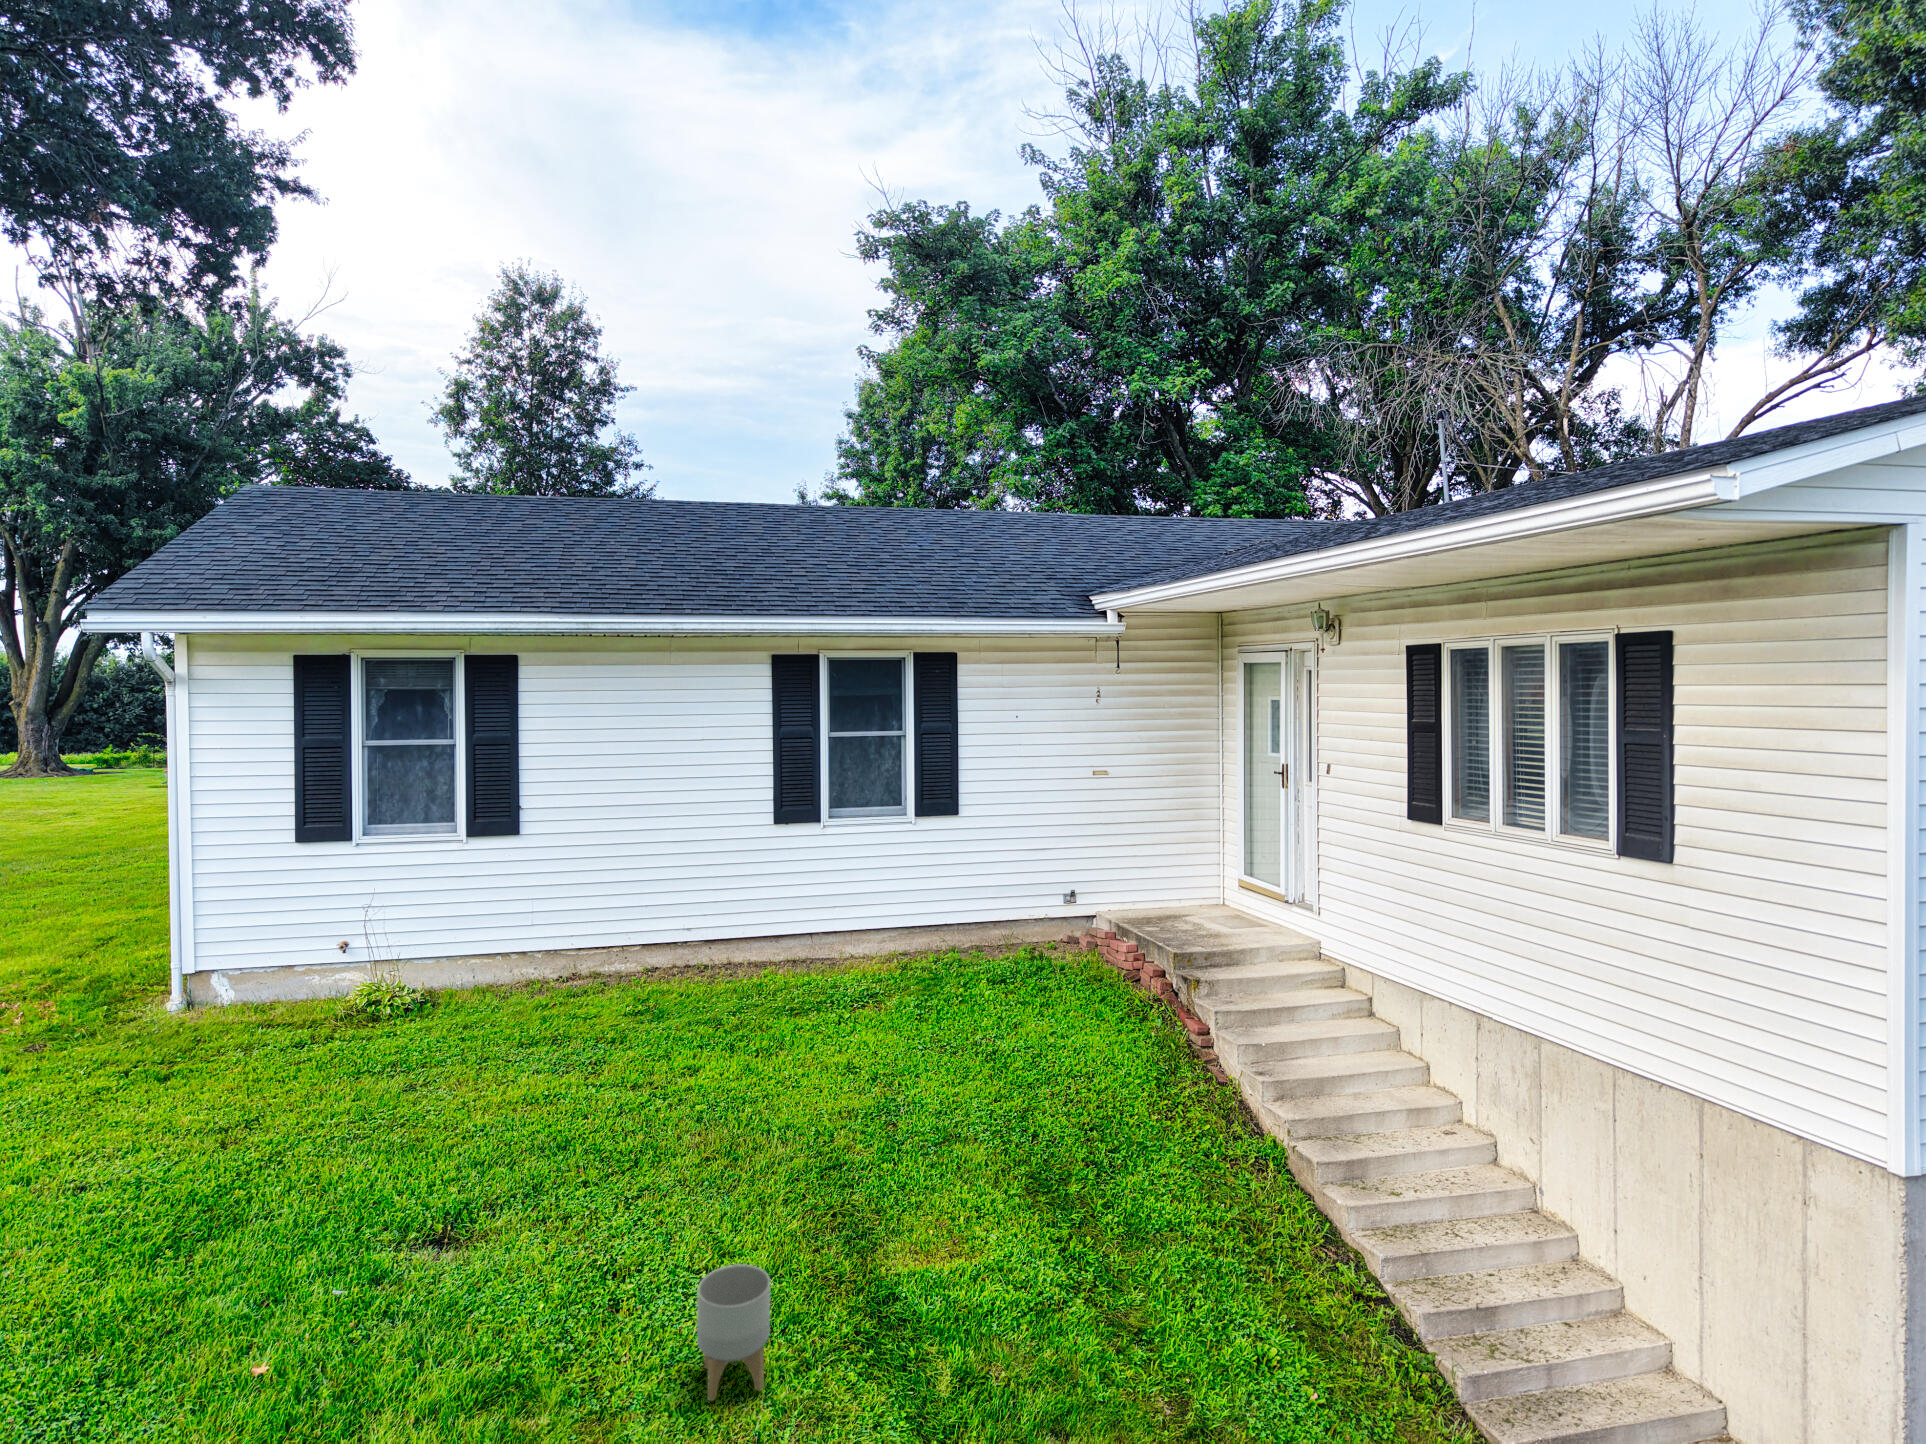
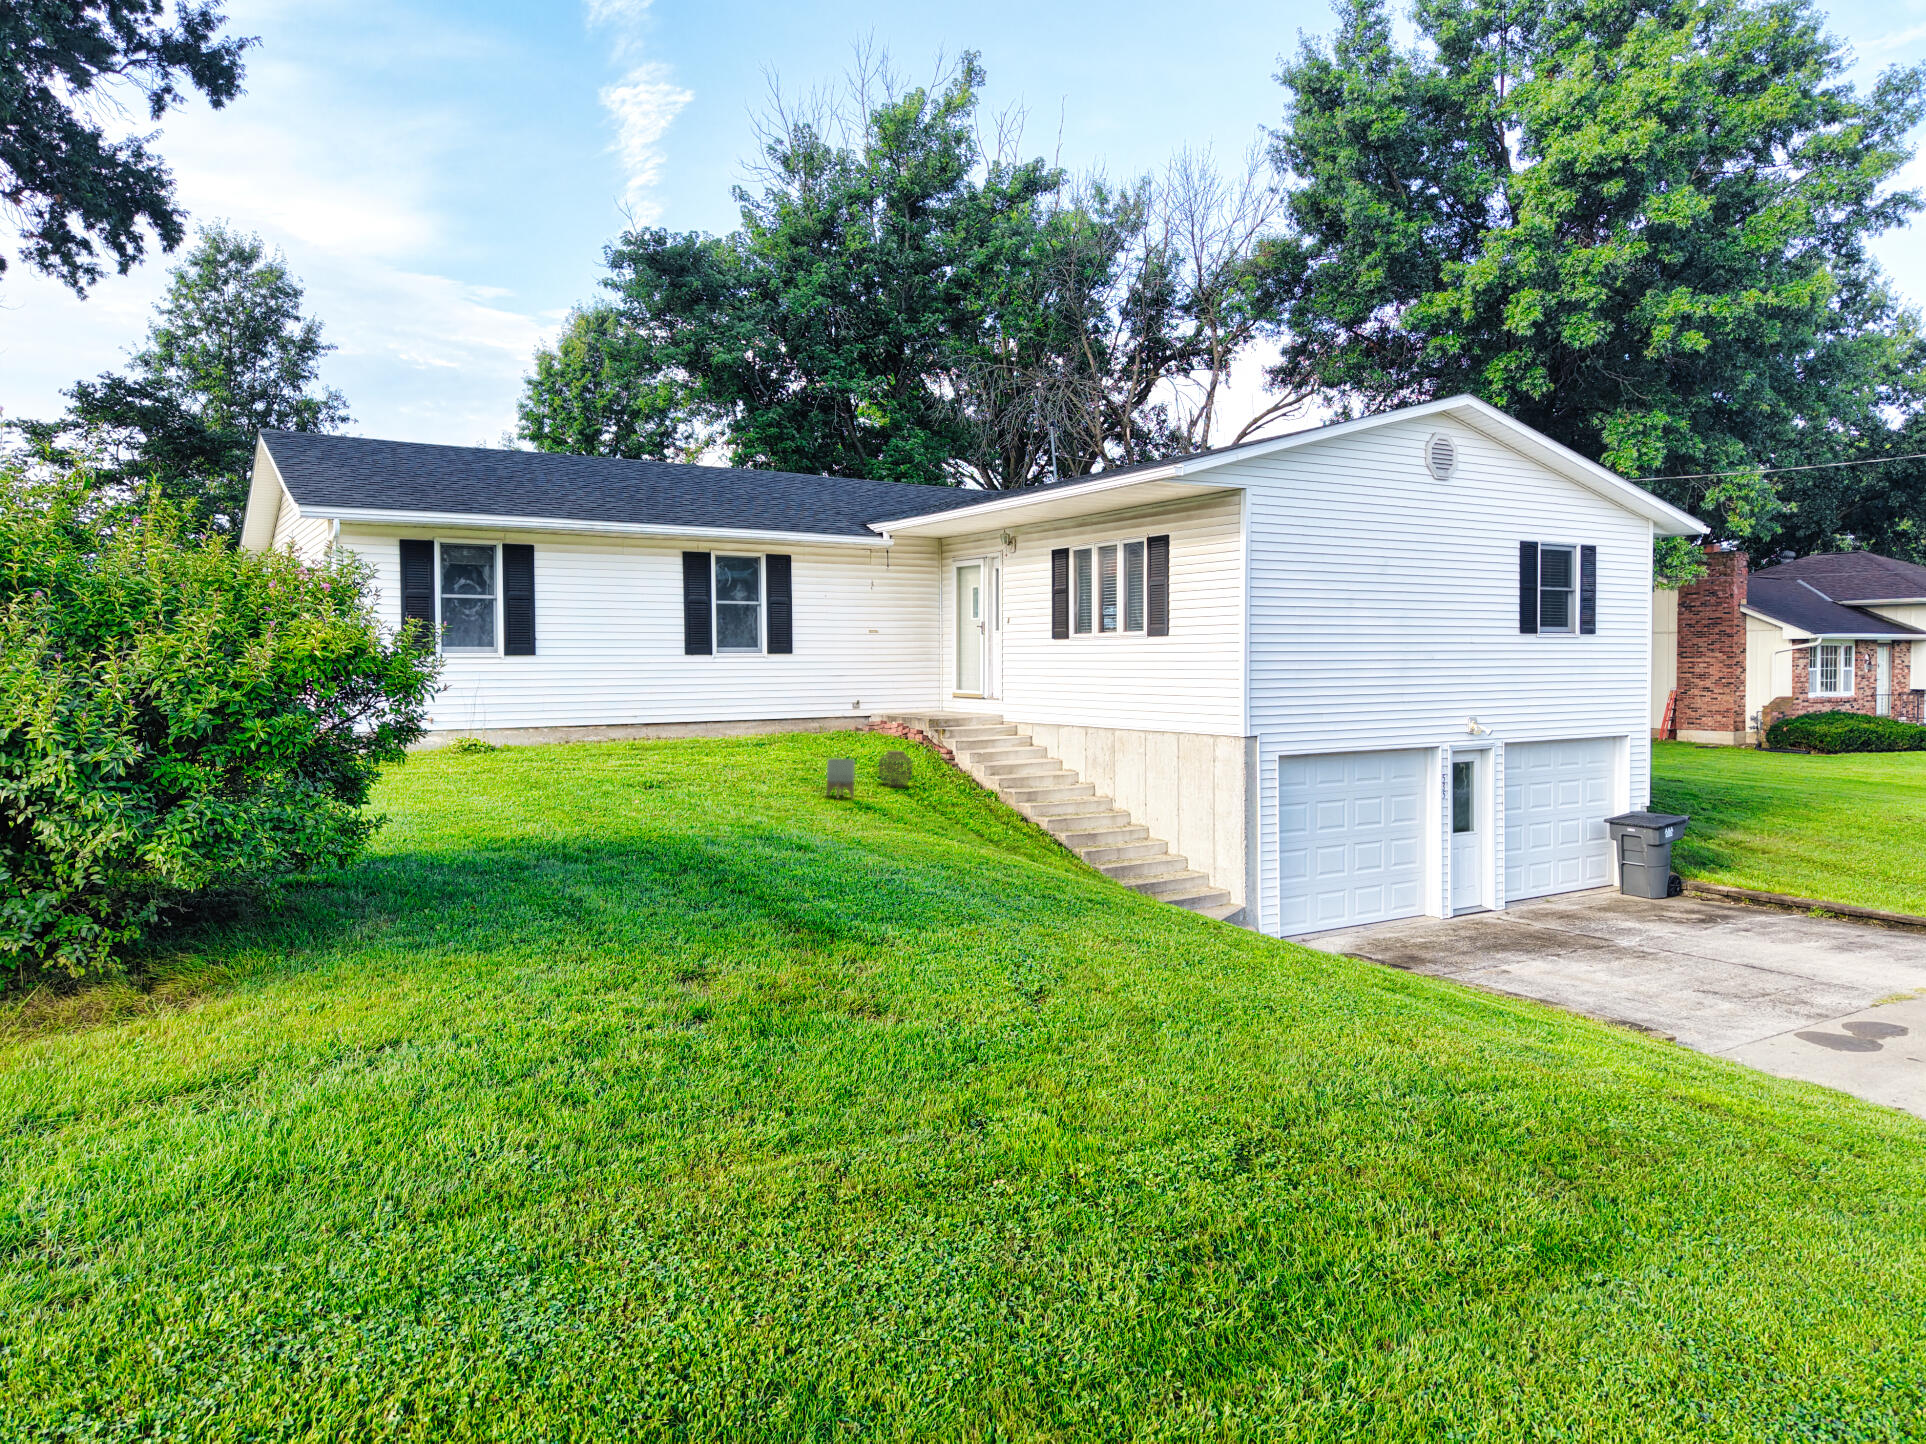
woven basket: none [938,1146,1015,1243] -> present [879,751,913,787]

